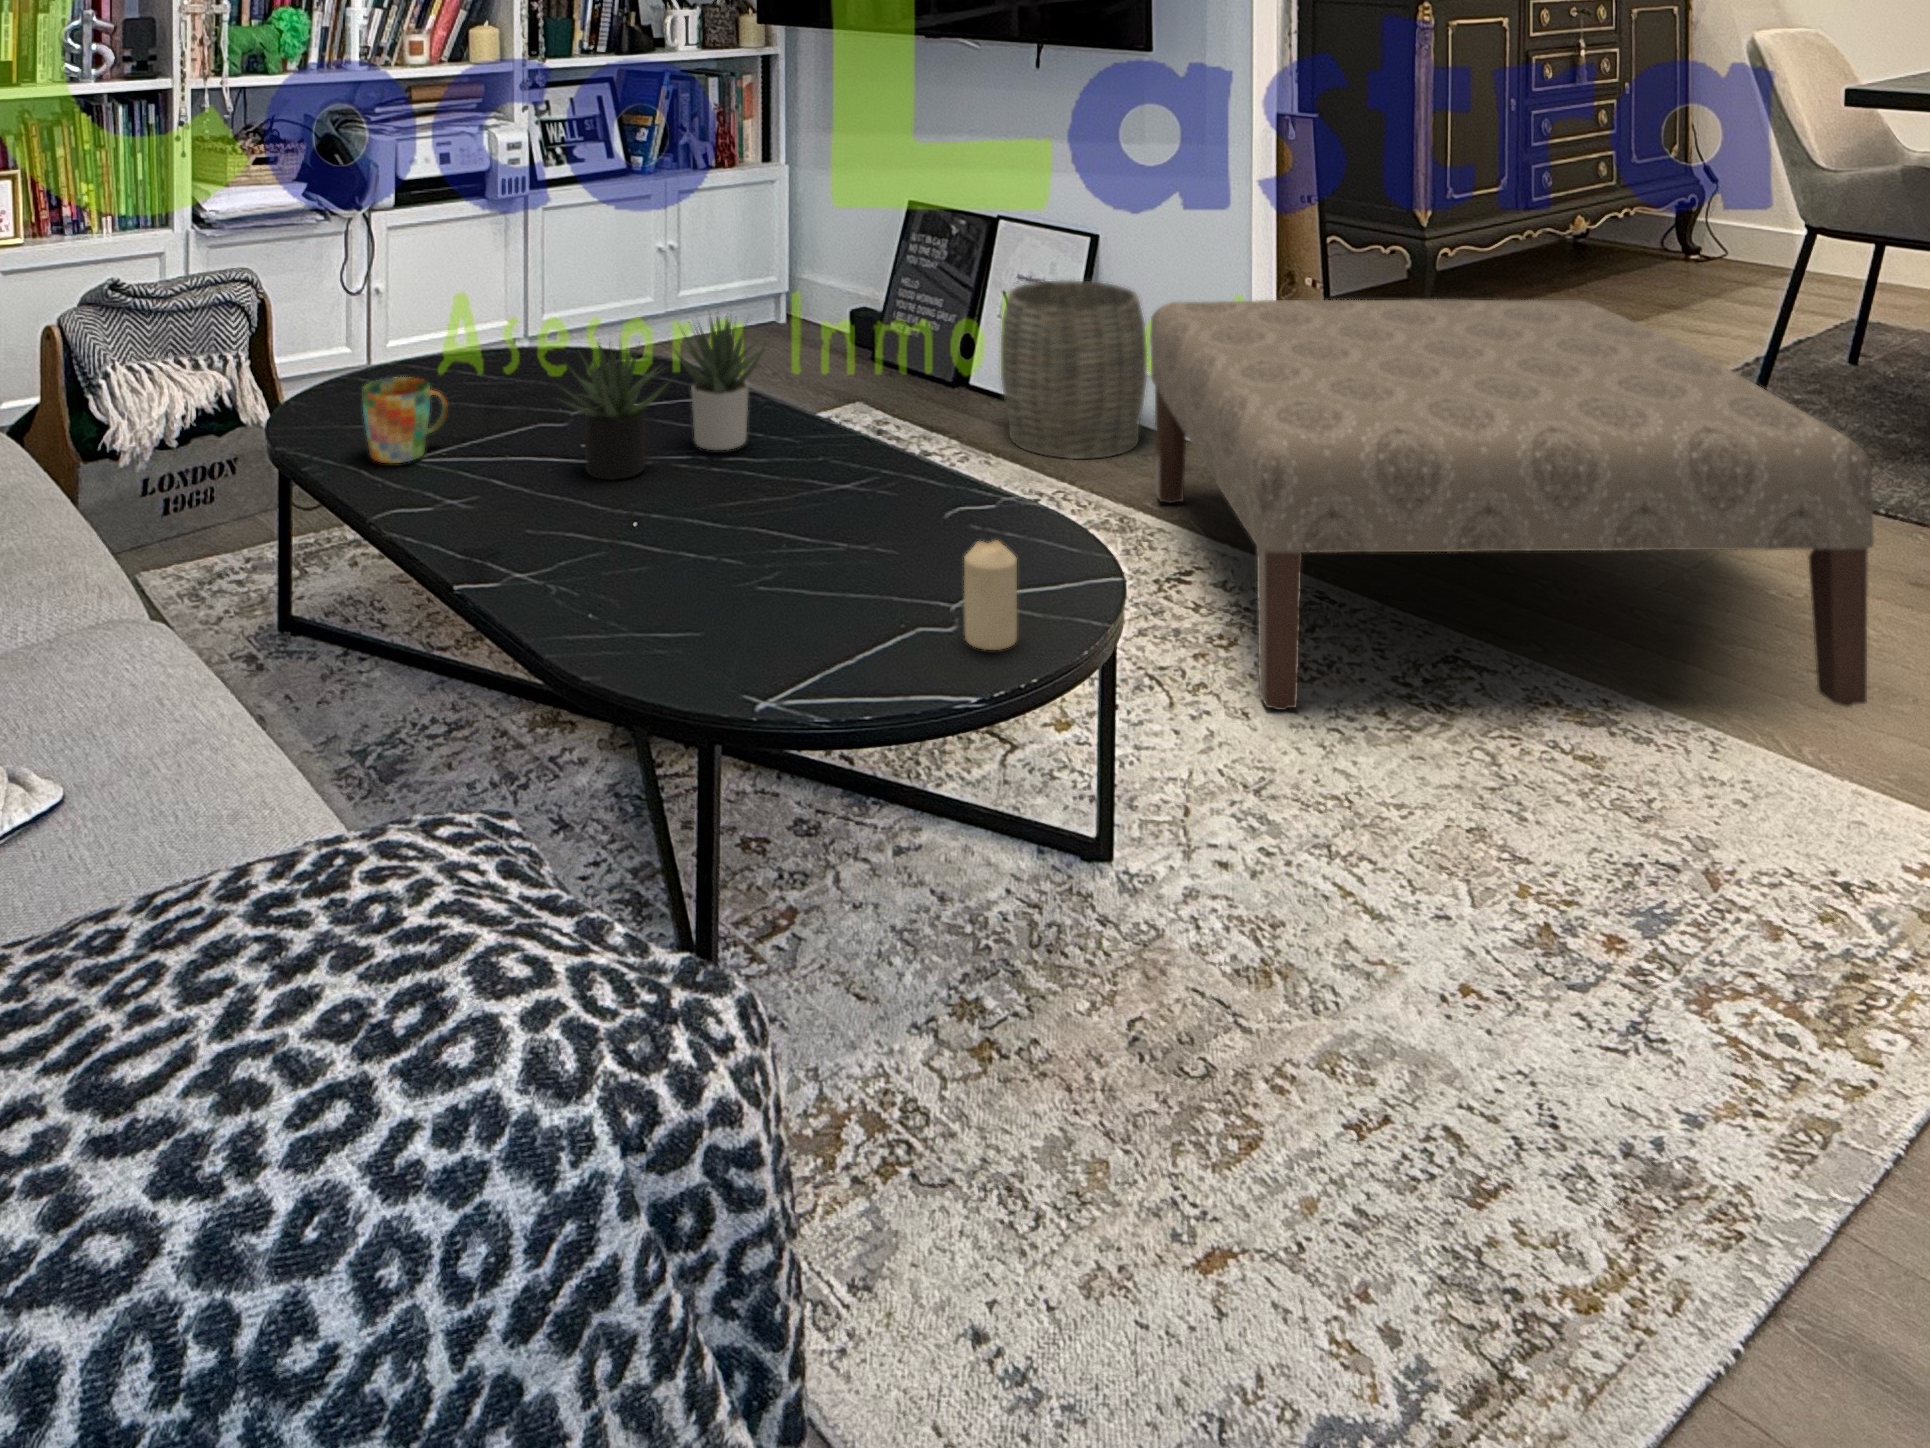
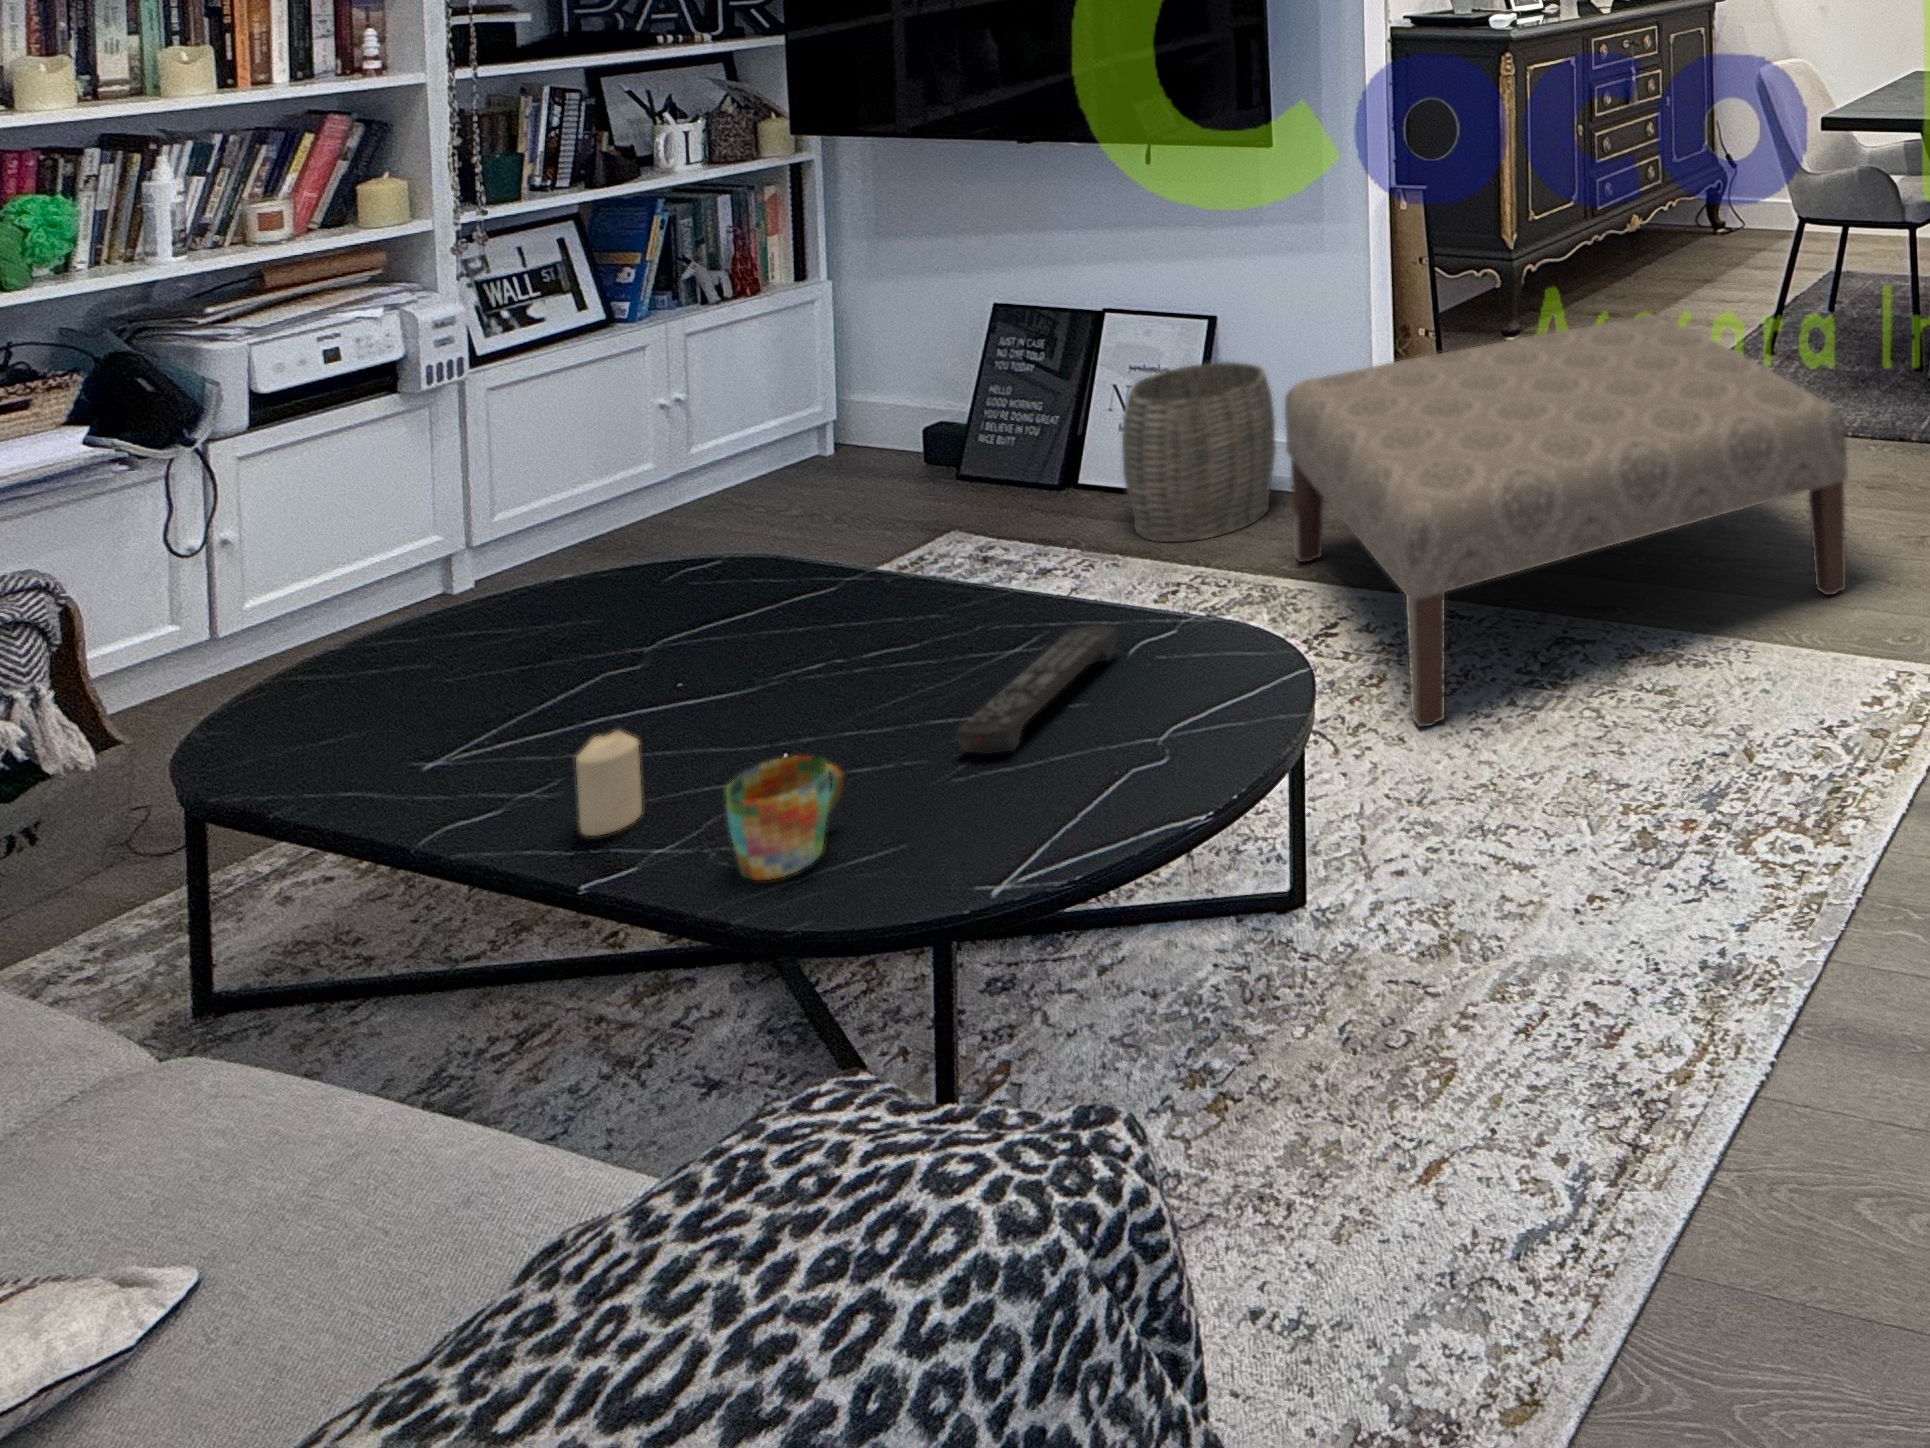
succulent plant: present [557,313,765,480] -> none [655,505,917,720]
mug: present [363,377,448,463] -> present [726,756,843,880]
remote control: none [765,472,933,575] -> present [956,625,1118,754]
candle: present [964,541,1017,650] -> present [576,731,642,836]

